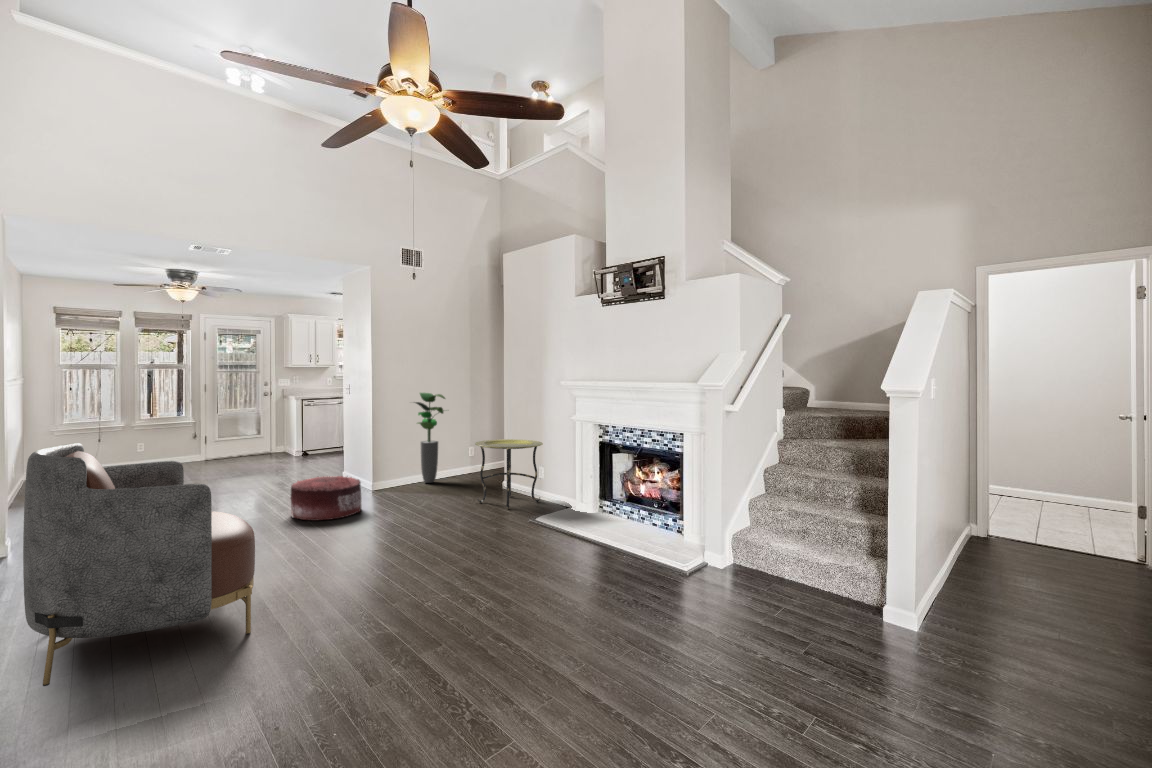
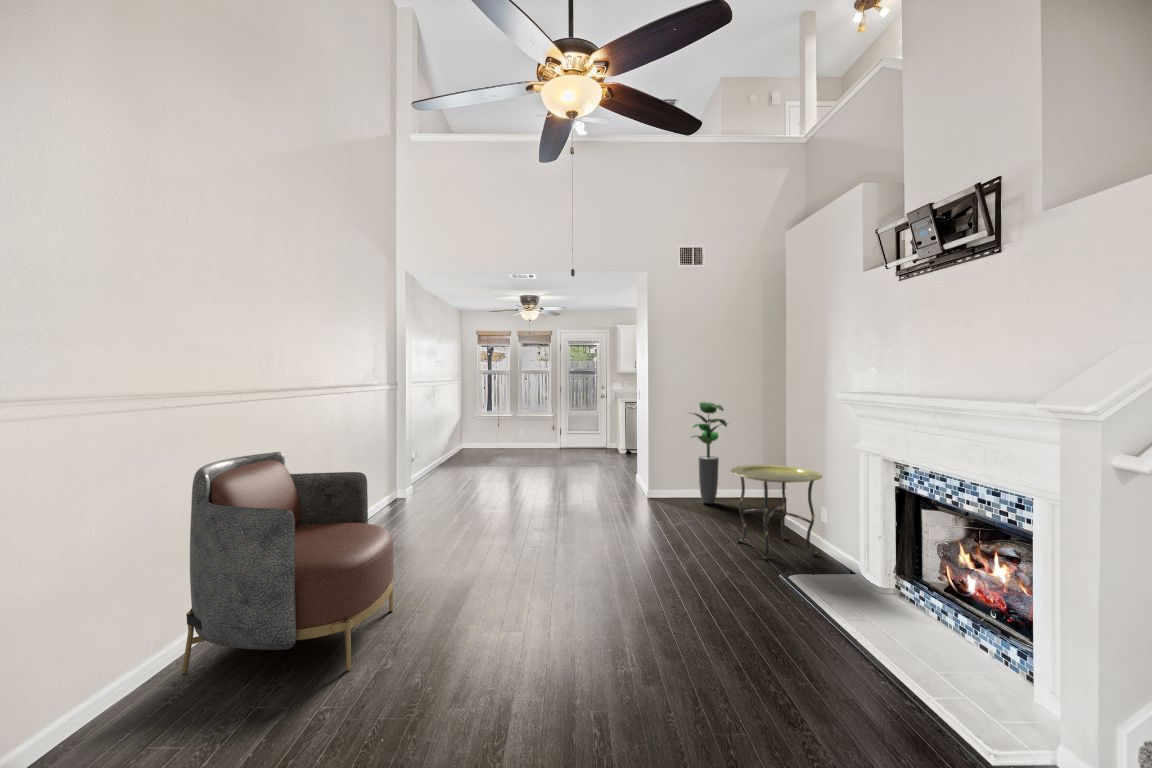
pouf: present [291,476,361,521] -> none [542,487,610,535]

